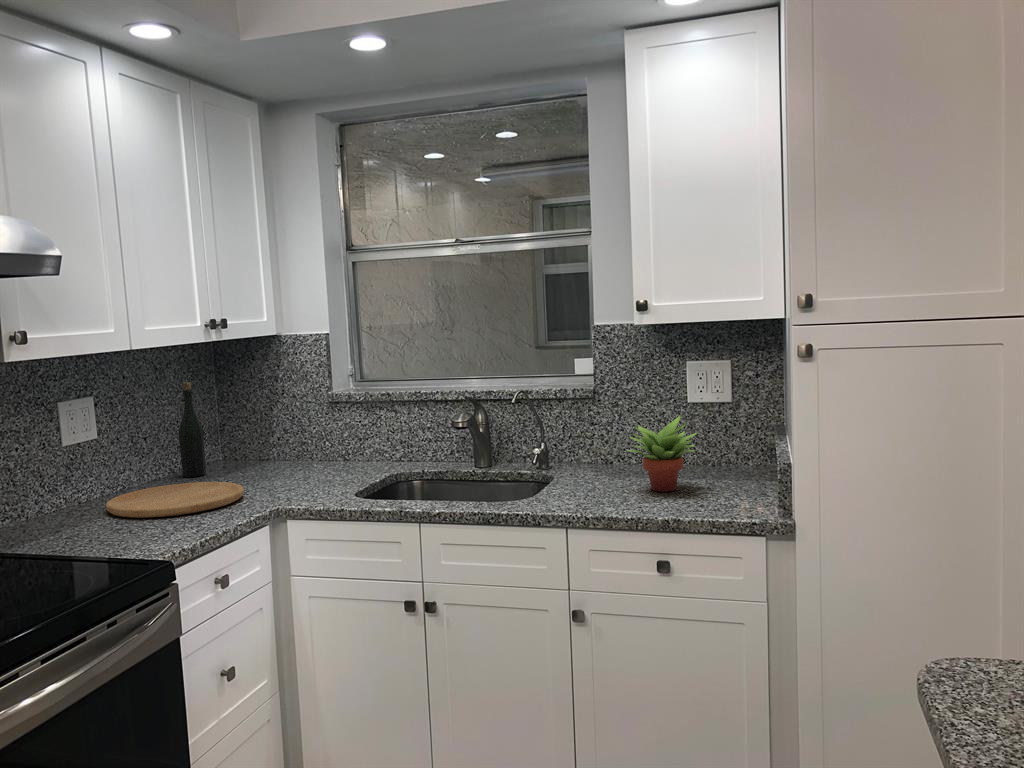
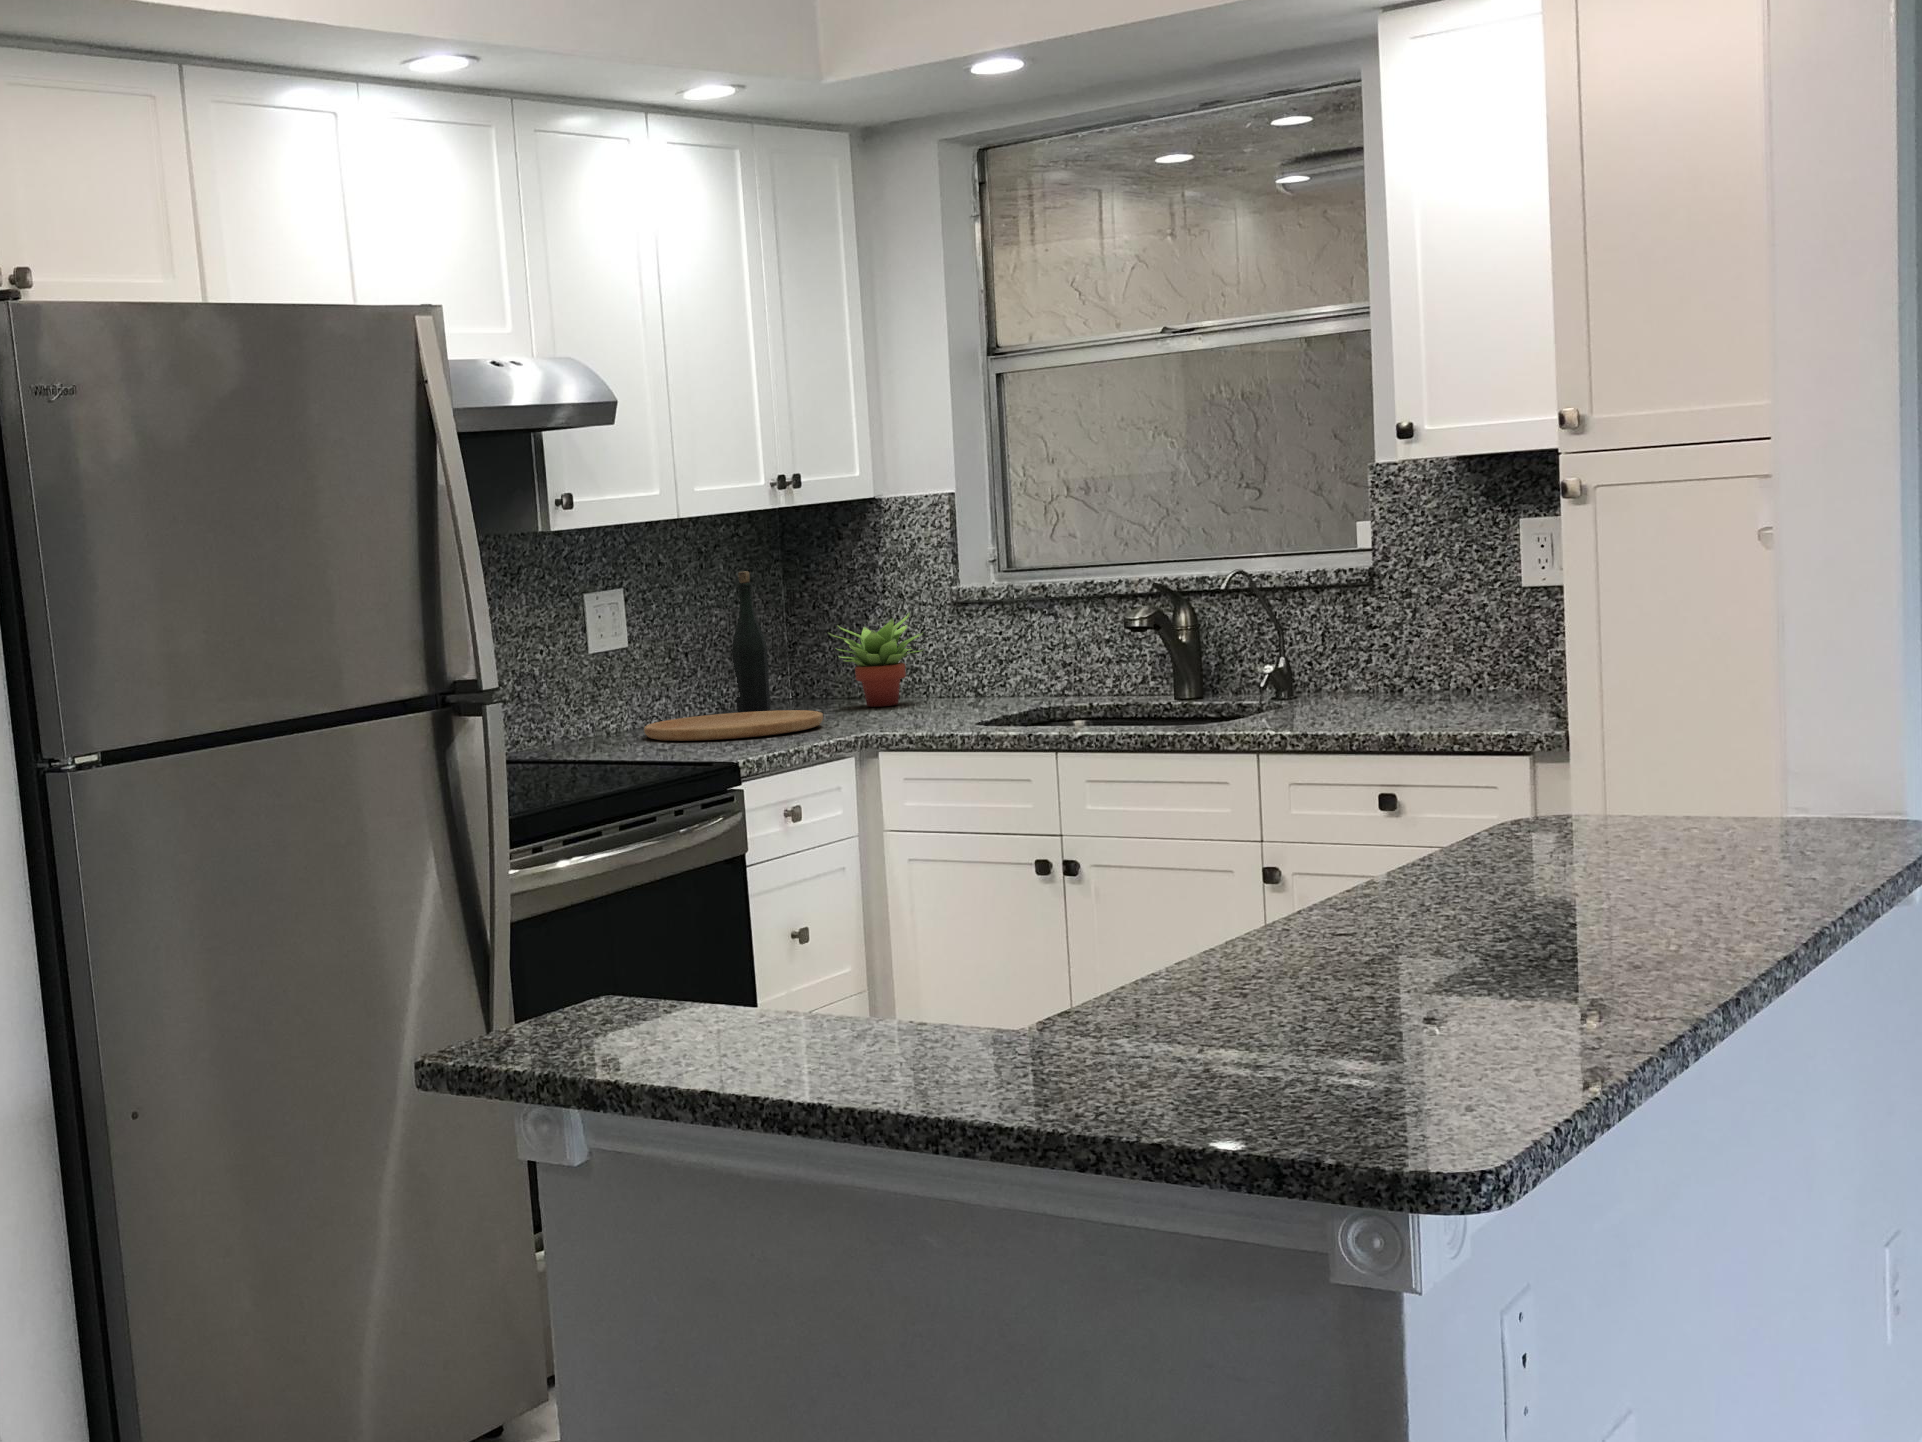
succulent plant: present [628,415,698,492] -> present [828,613,924,707]

